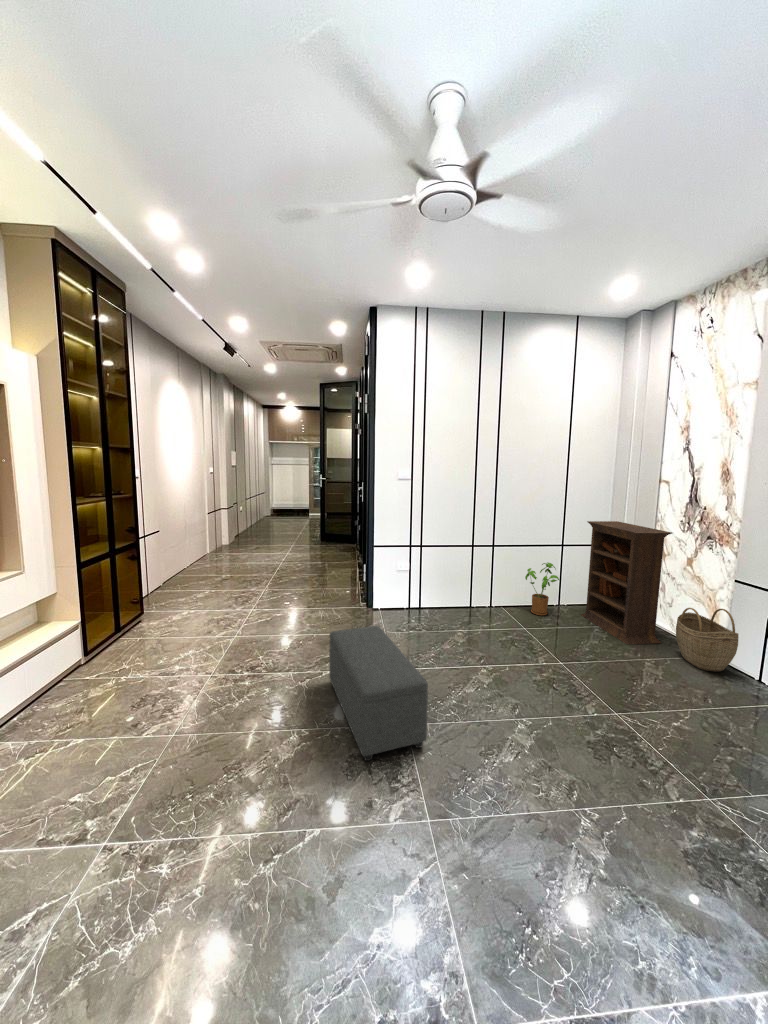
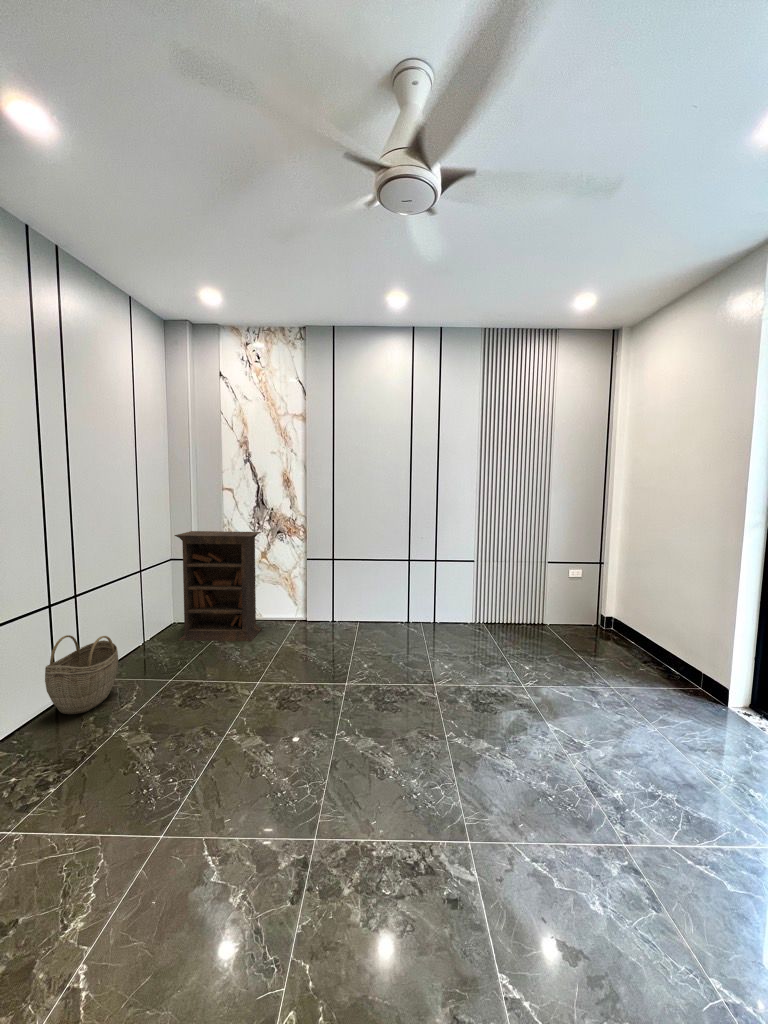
house plant: present [525,563,559,616] -> none [120,592,171,663]
woven basket: present [676,608,739,672] -> present [45,635,118,714]
ottoman: present [329,626,428,761] -> none [121,742,386,966]

